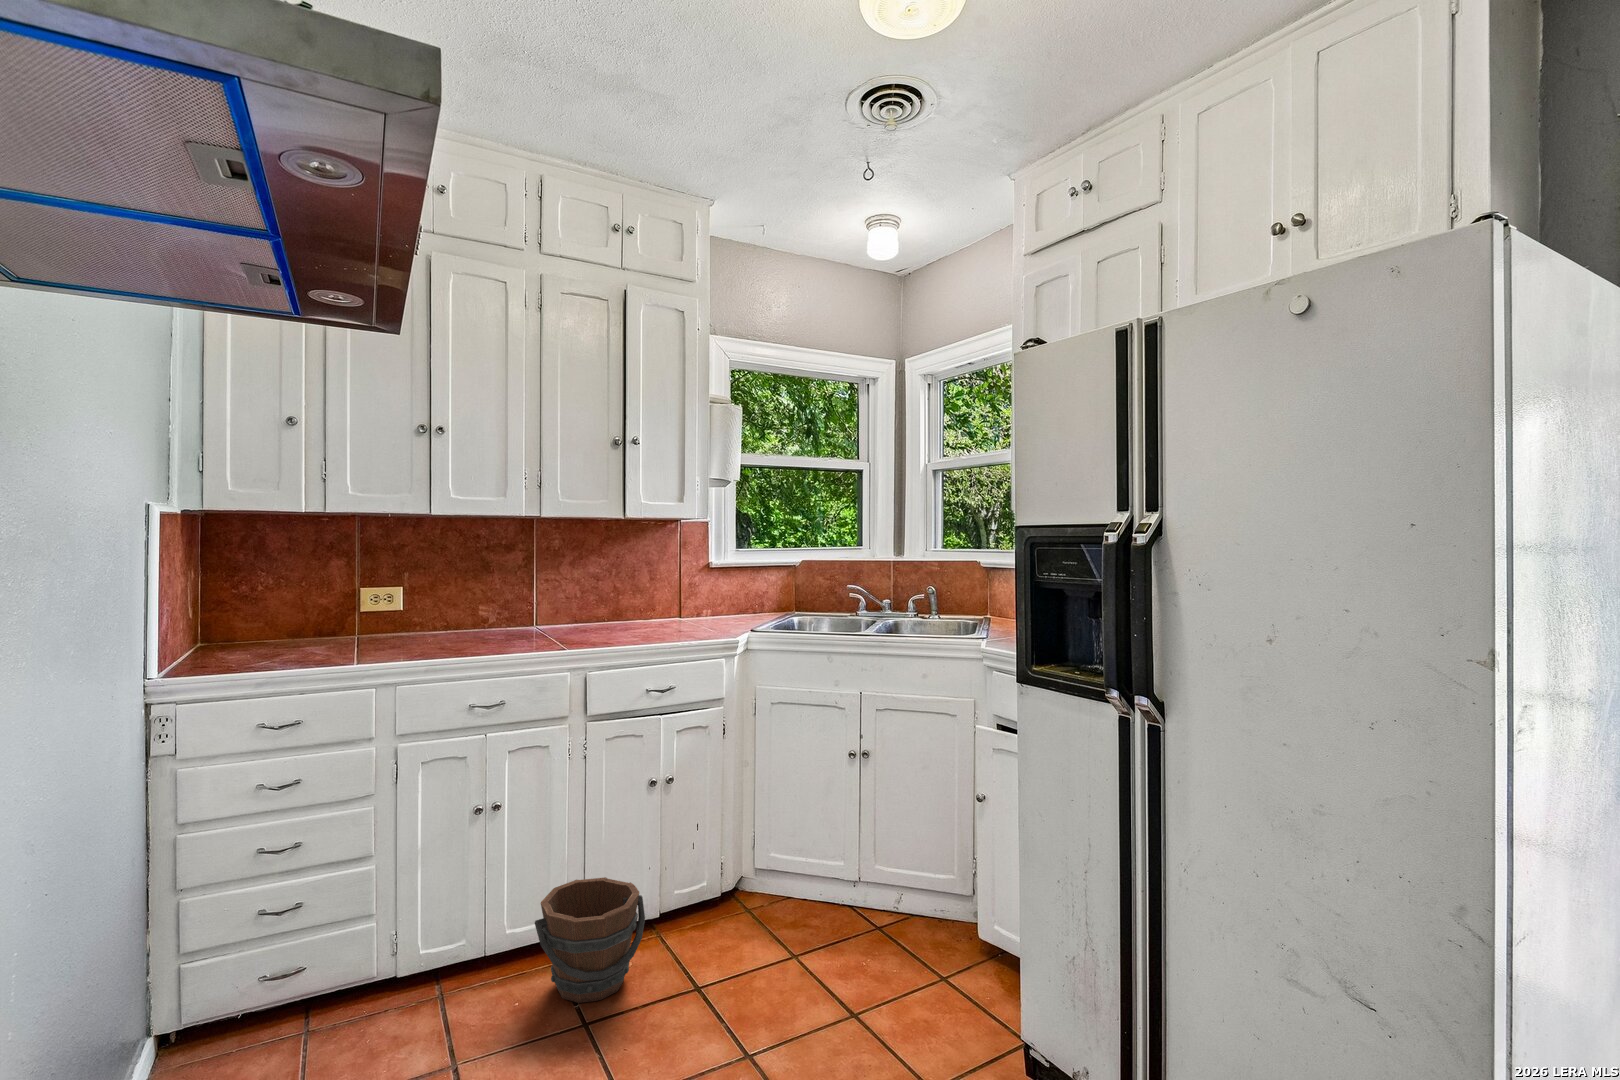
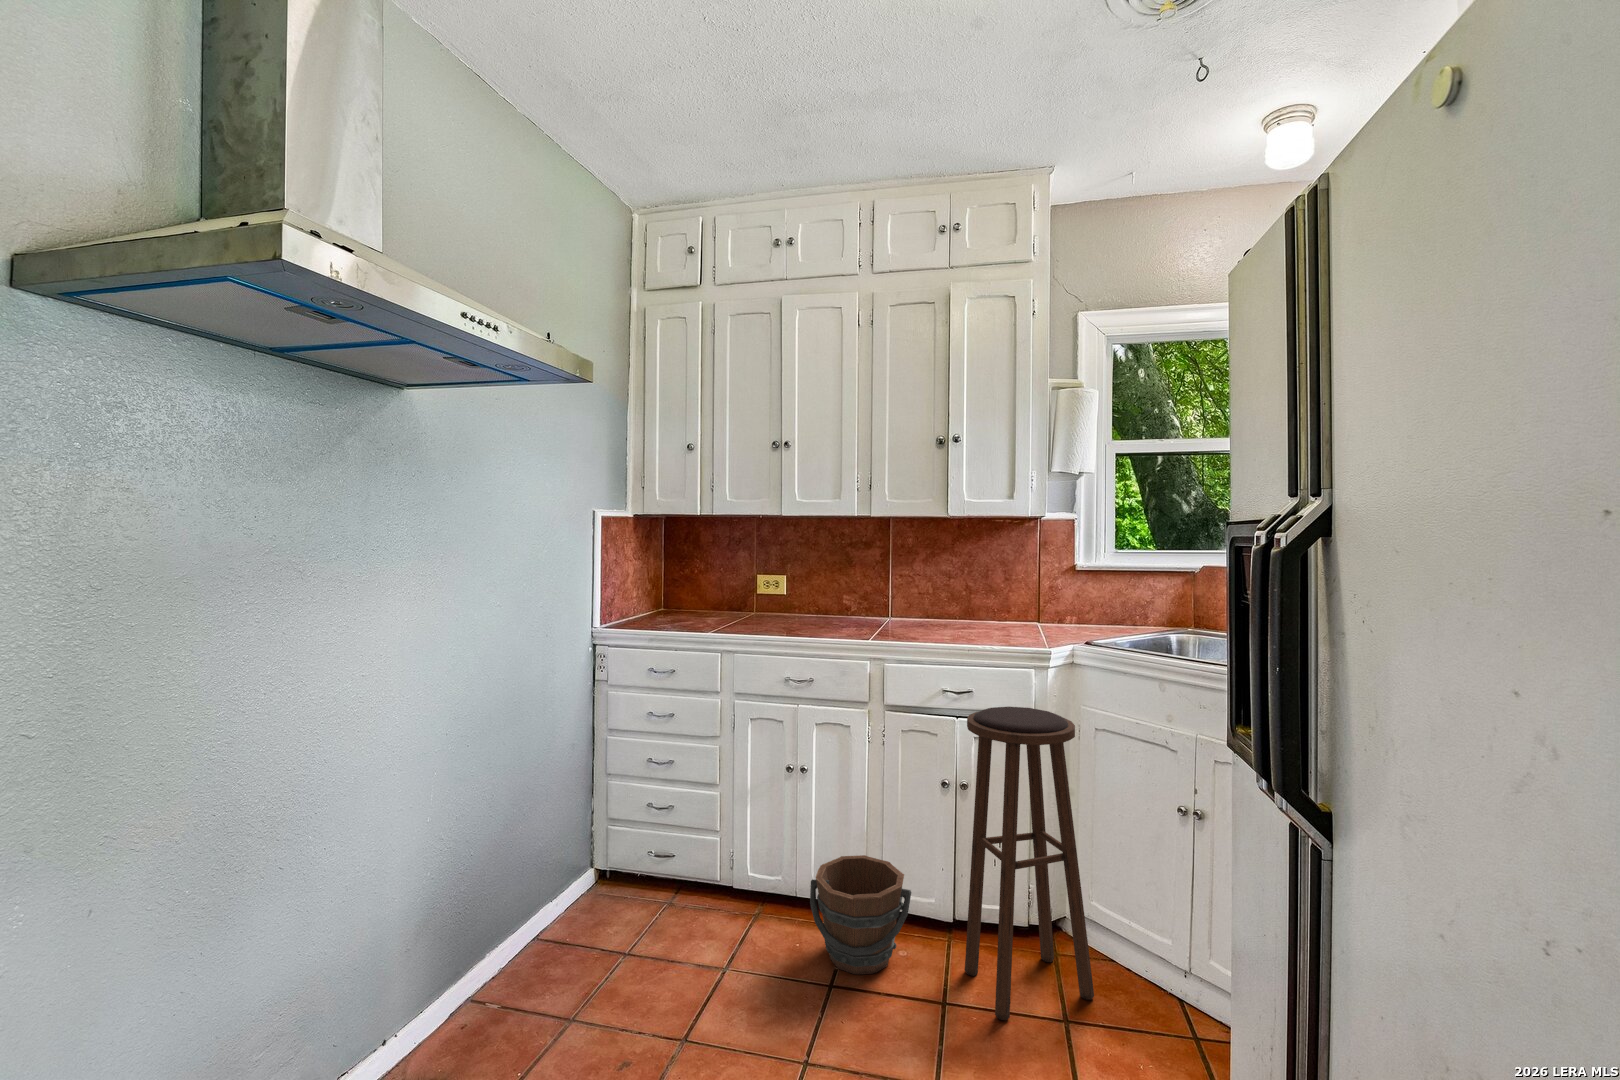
stool: none [694,693,801,977] -> present [965,707,1094,1020]

